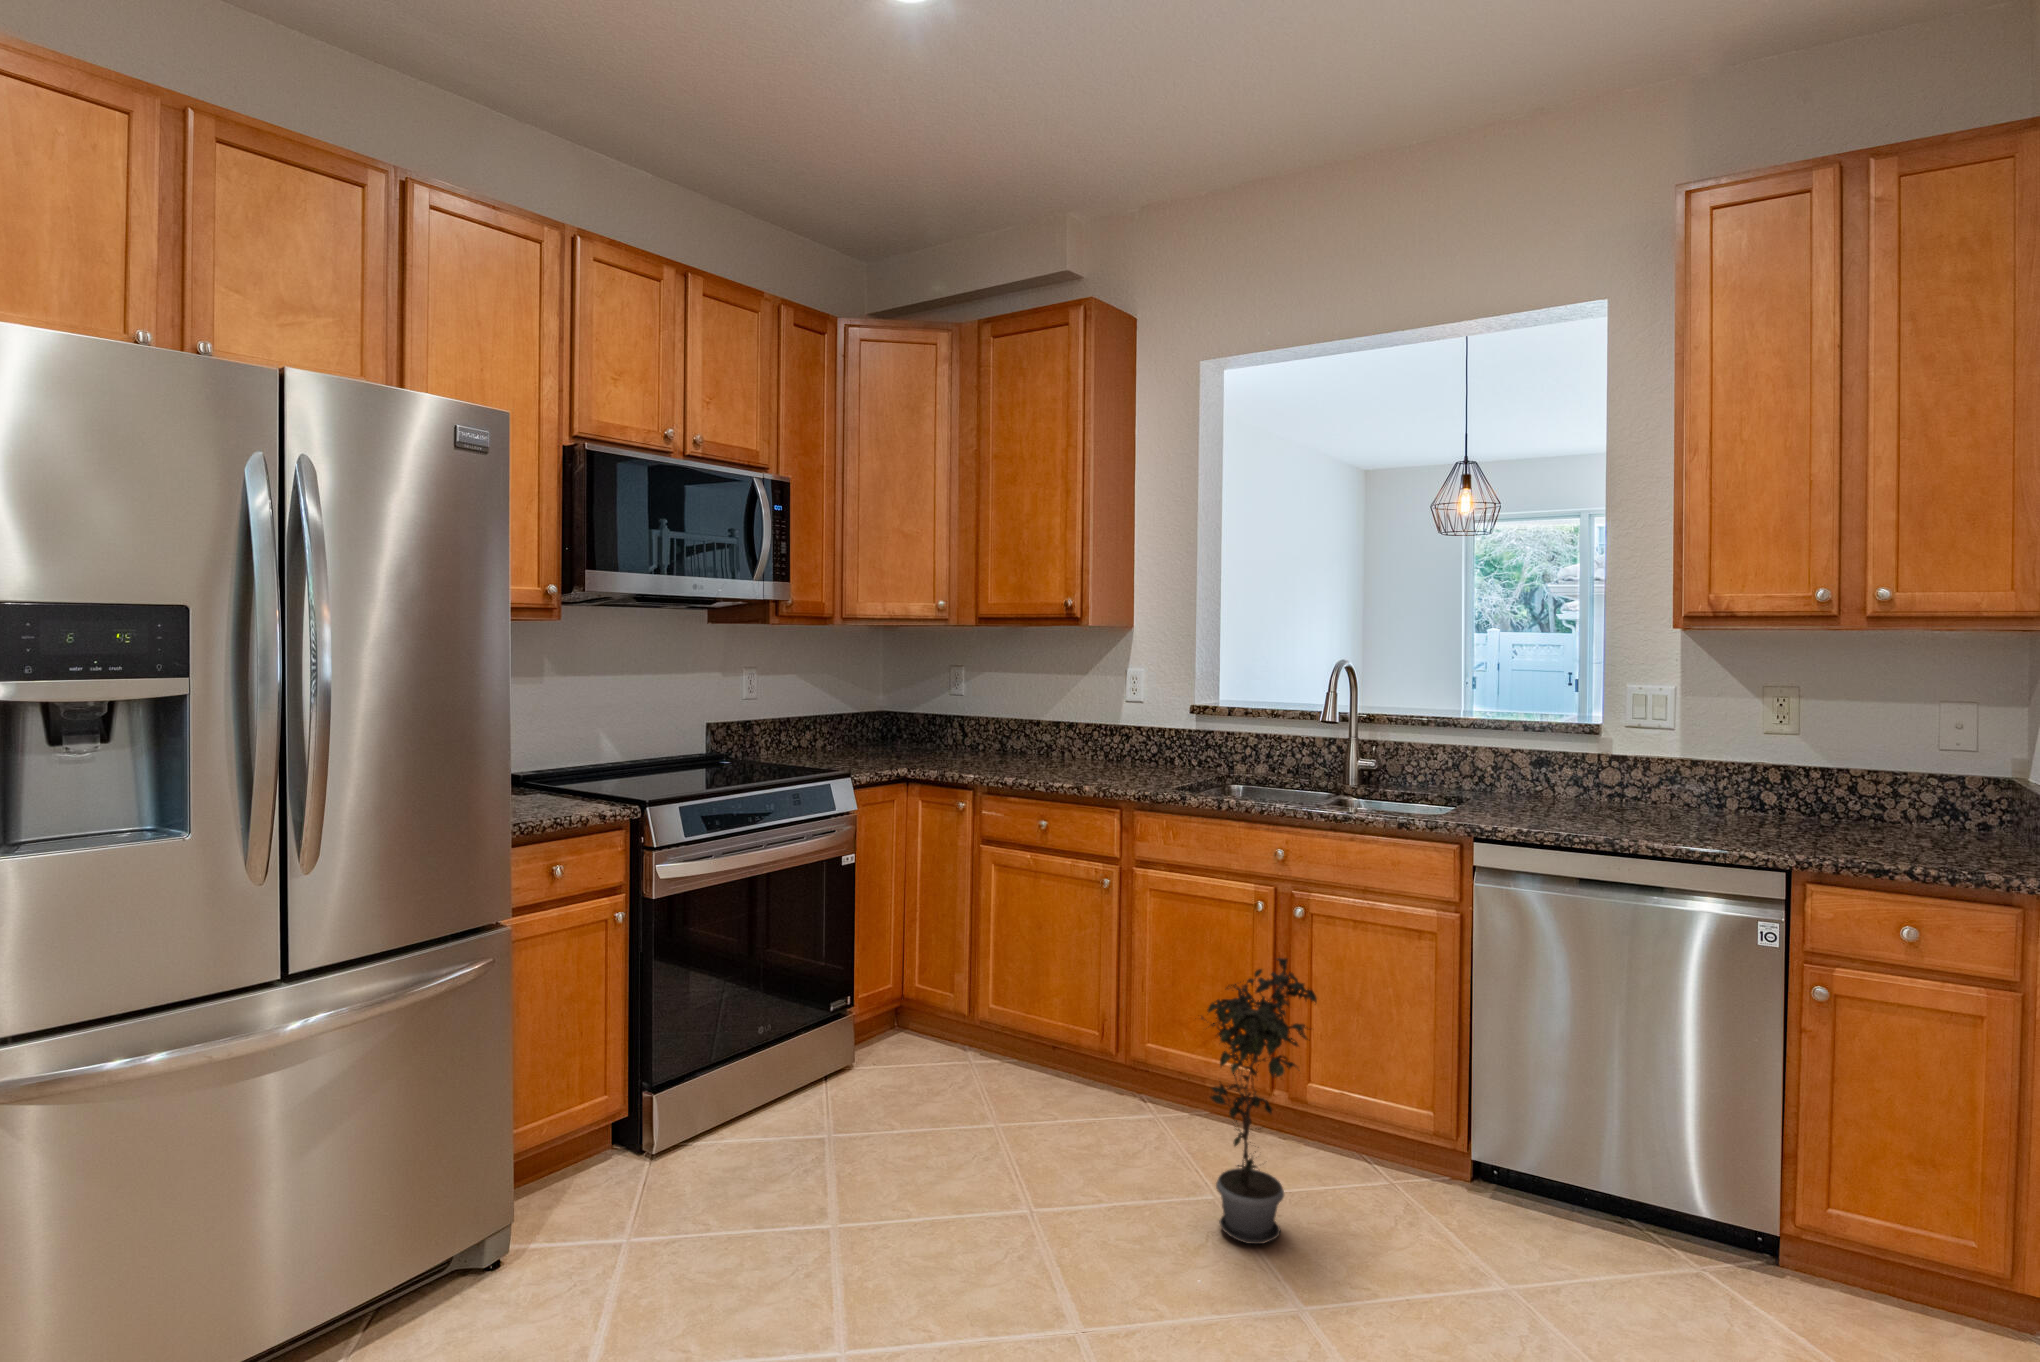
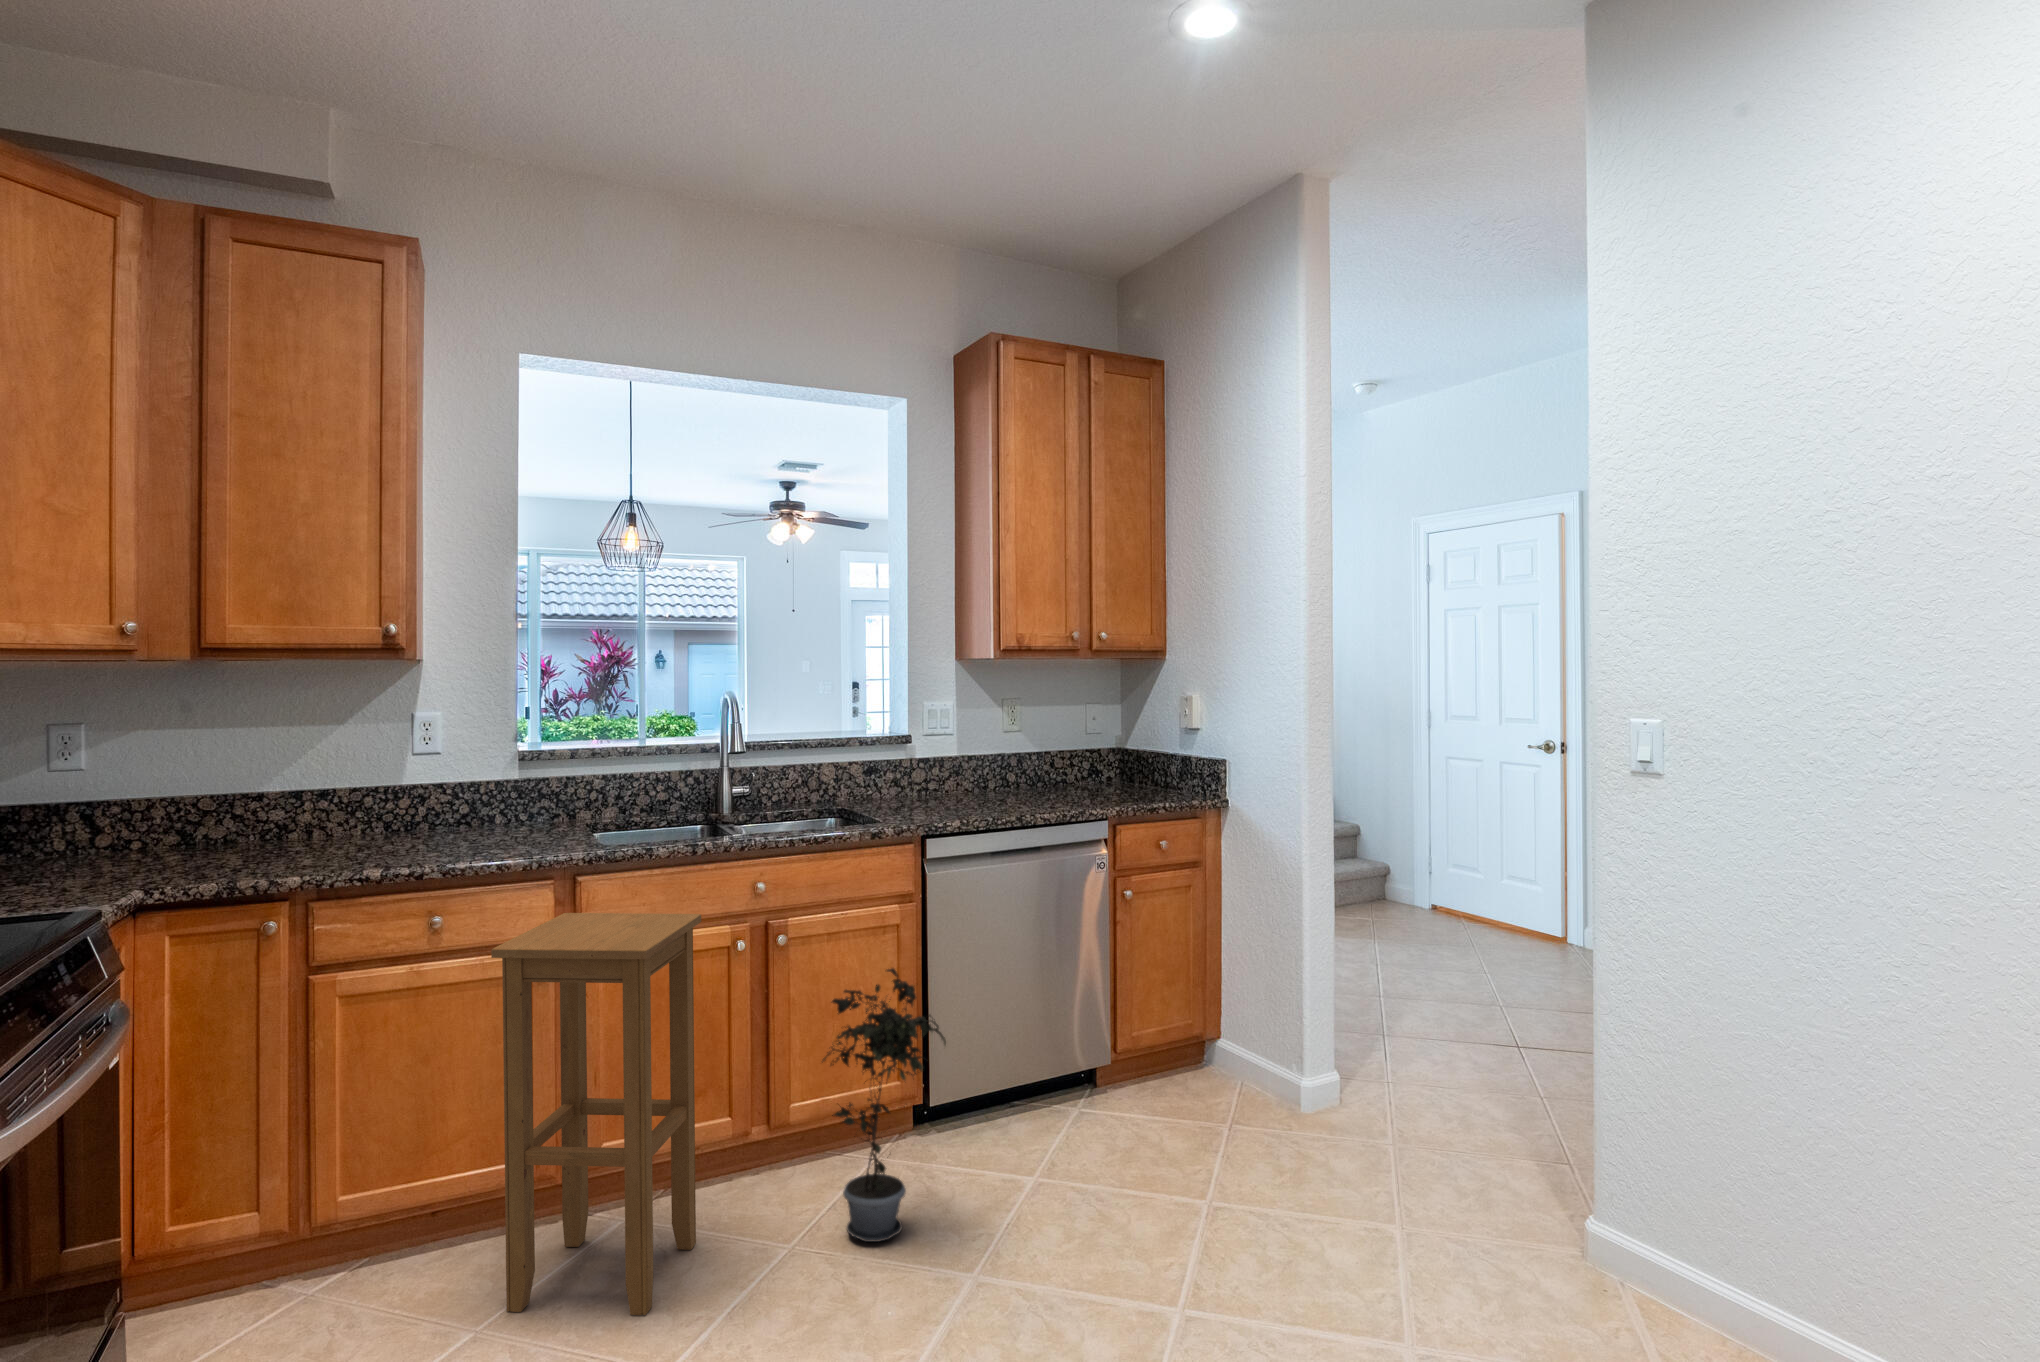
stool: none [976,835,1145,1179] -> present [491,913,701,1315]

